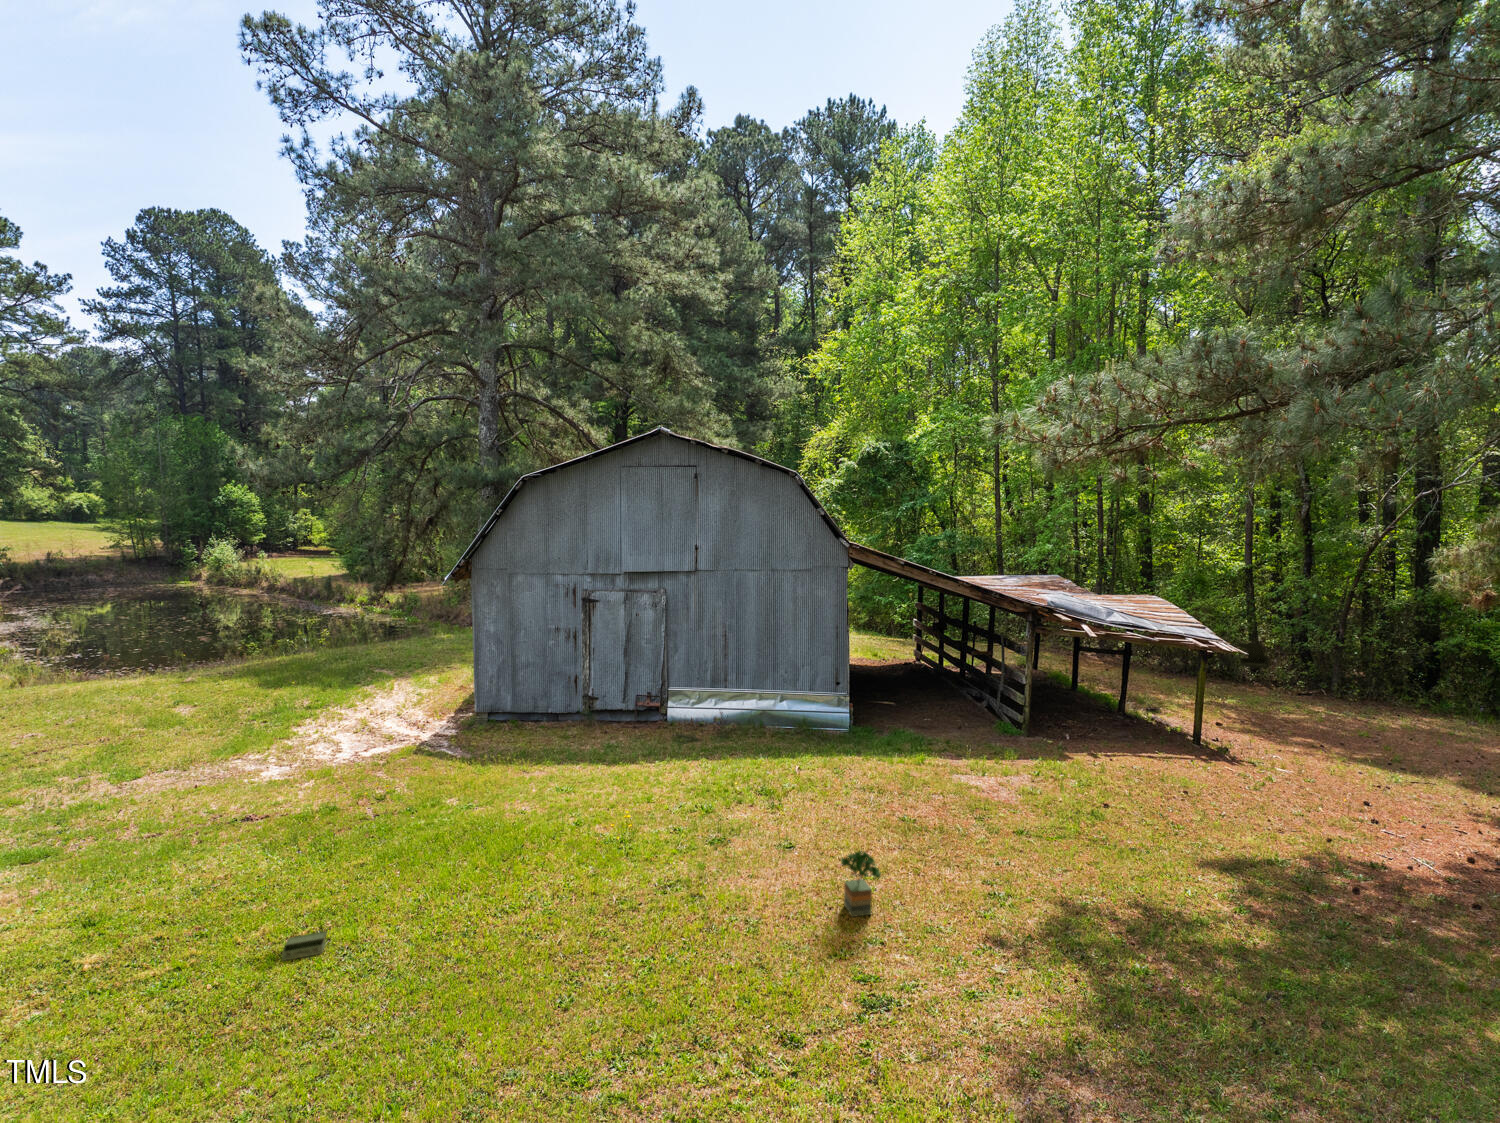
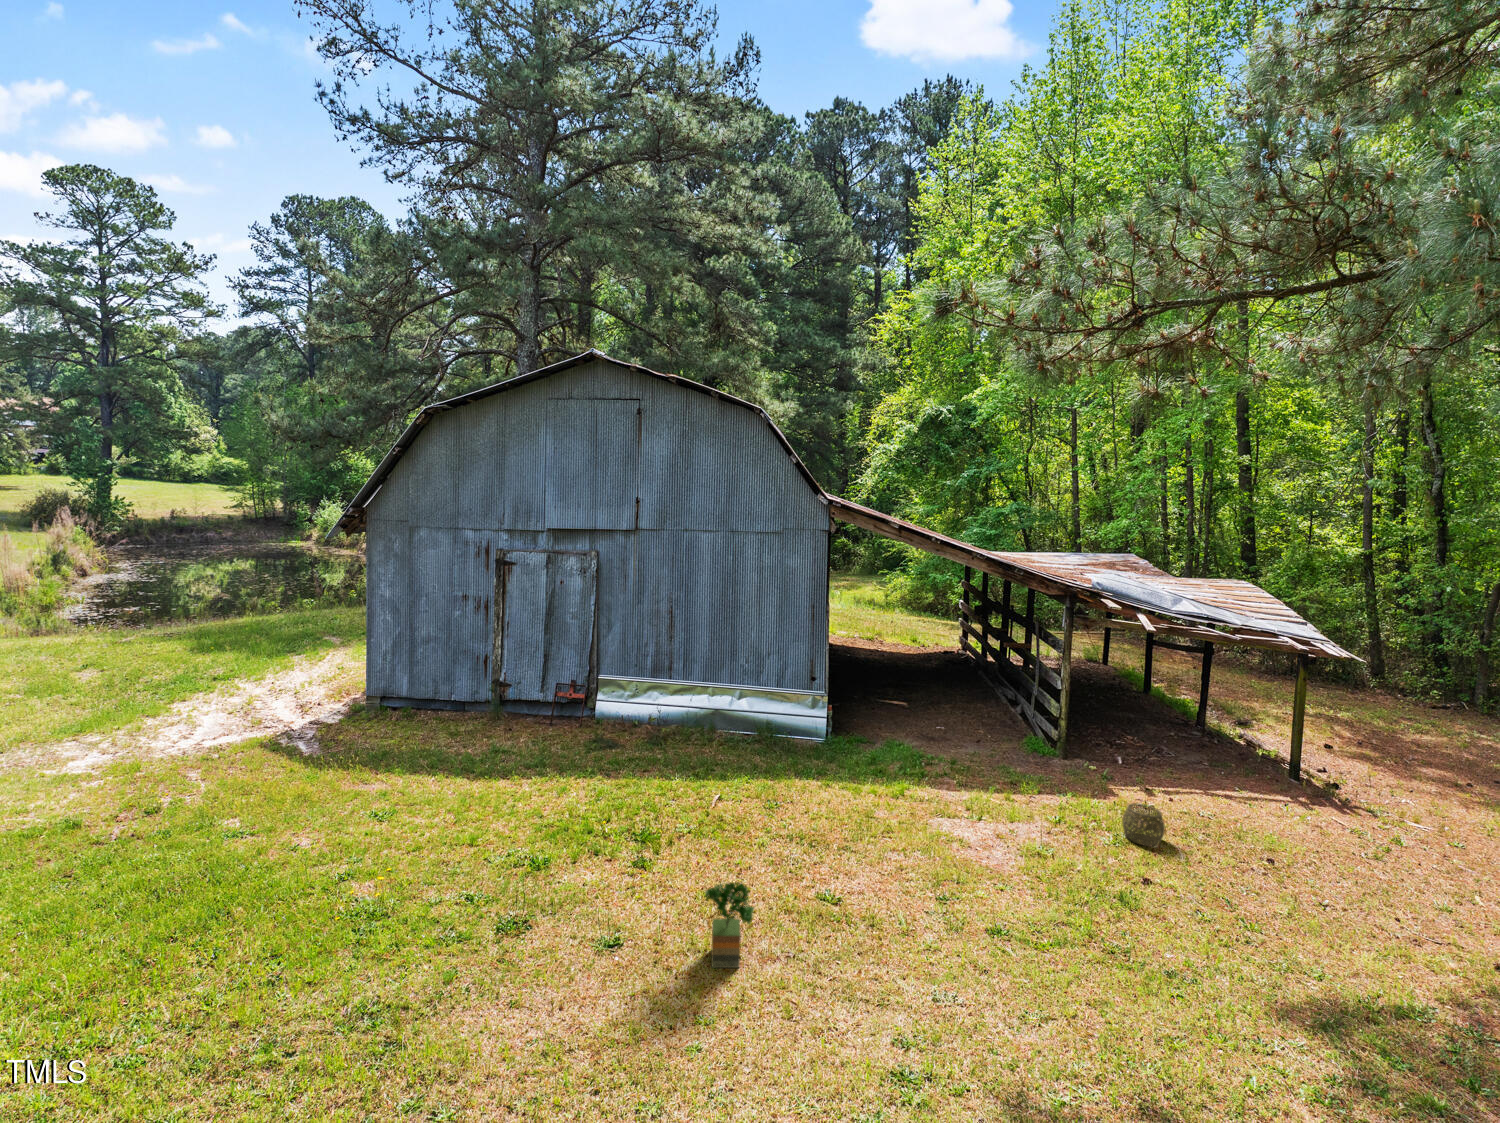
chair: present [1238,643,1270,684] -> none [1371,652,1419,707]
woven basket: none [1094,773,1126,804] -> present [1122,803,1165,846]
toolbox: present [282,931,327,961] -> none [24,905,94,936]

